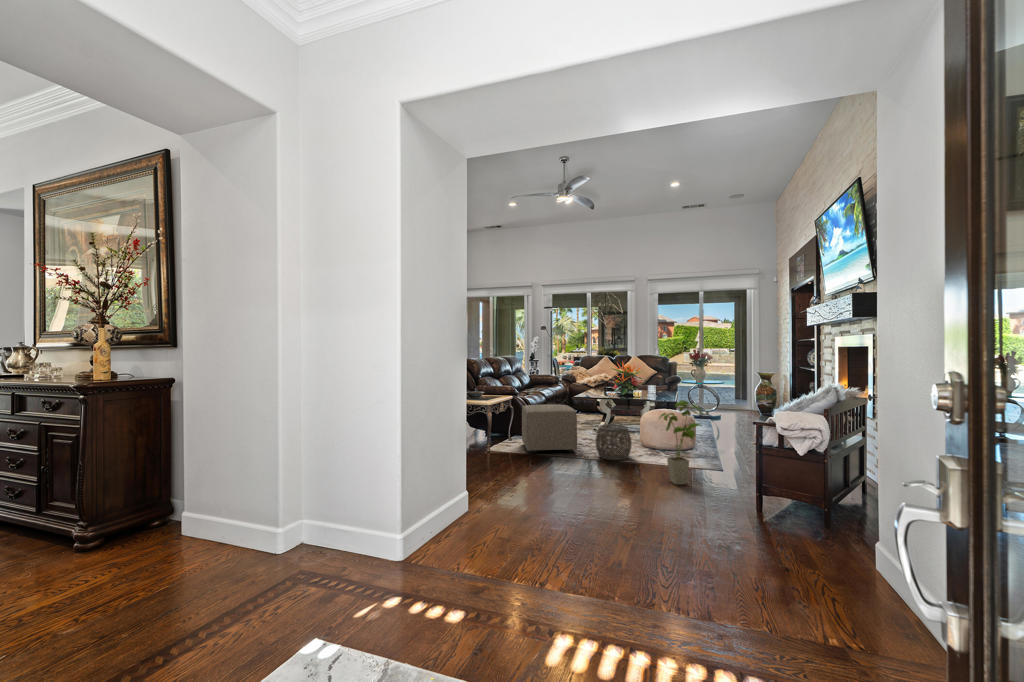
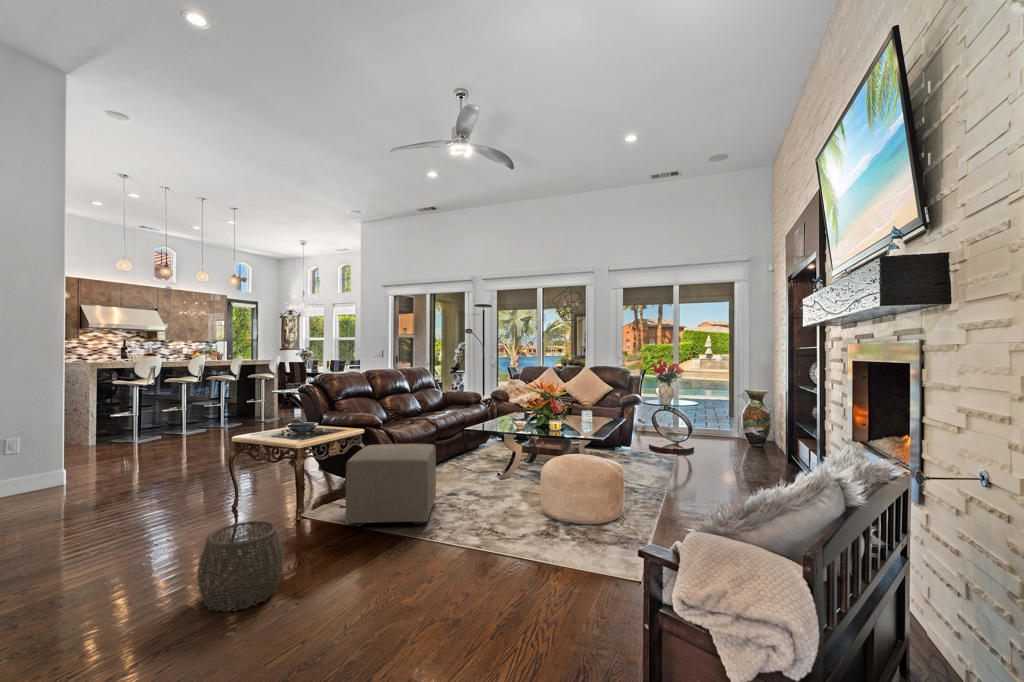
house plant: present [659,400,702,485] -> none [505,465,588,631]
woven basket: present [596,424,632,460] -> present [197,521,284,612]

